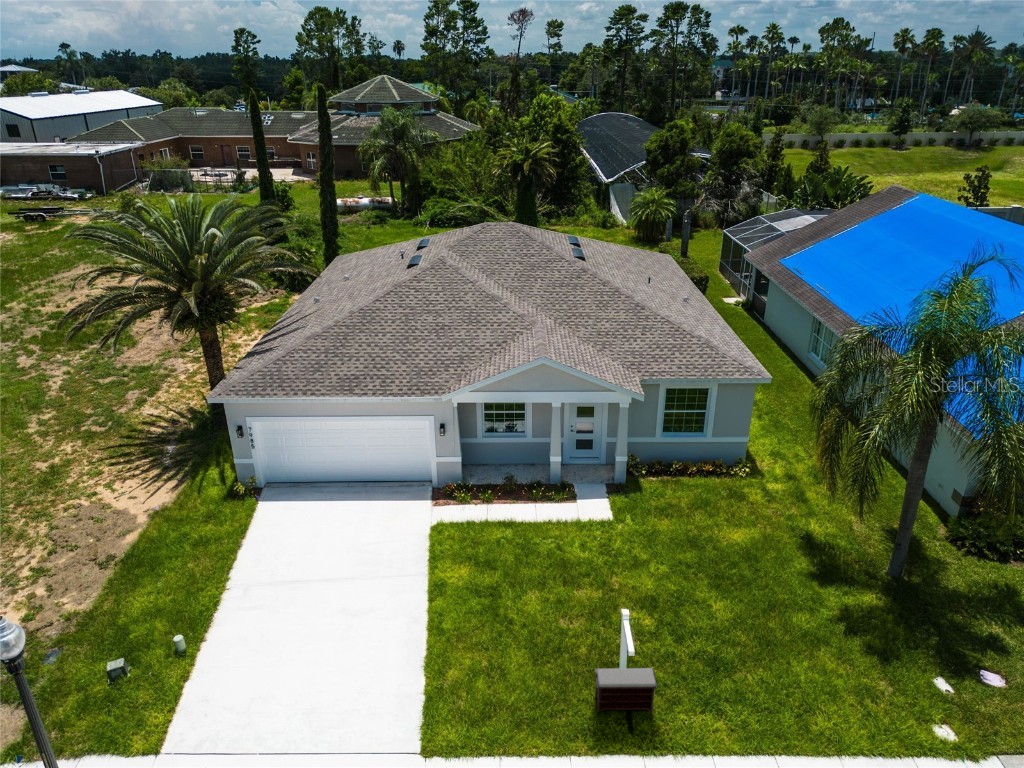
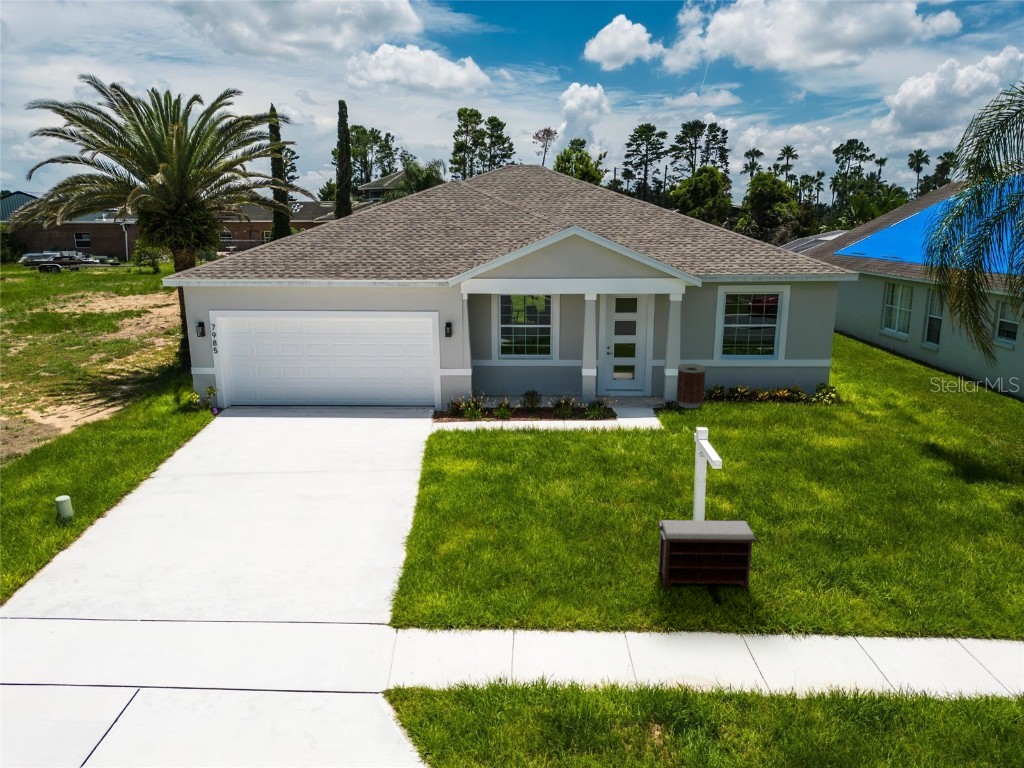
trash can: none [624,451,647,488] -> present [676,364,706,408]

